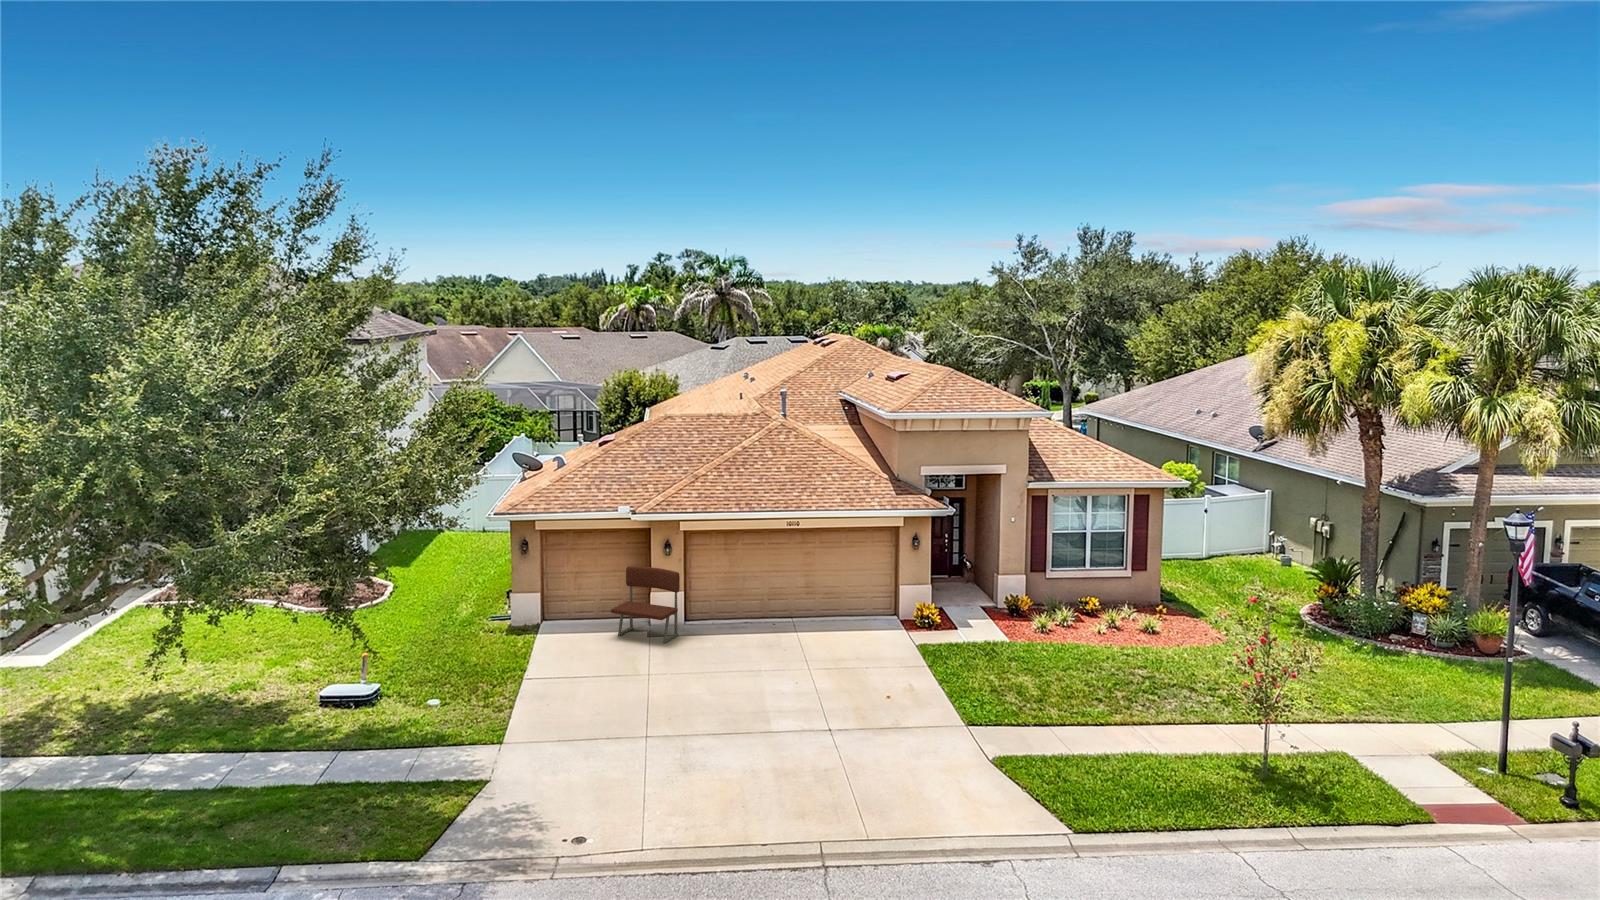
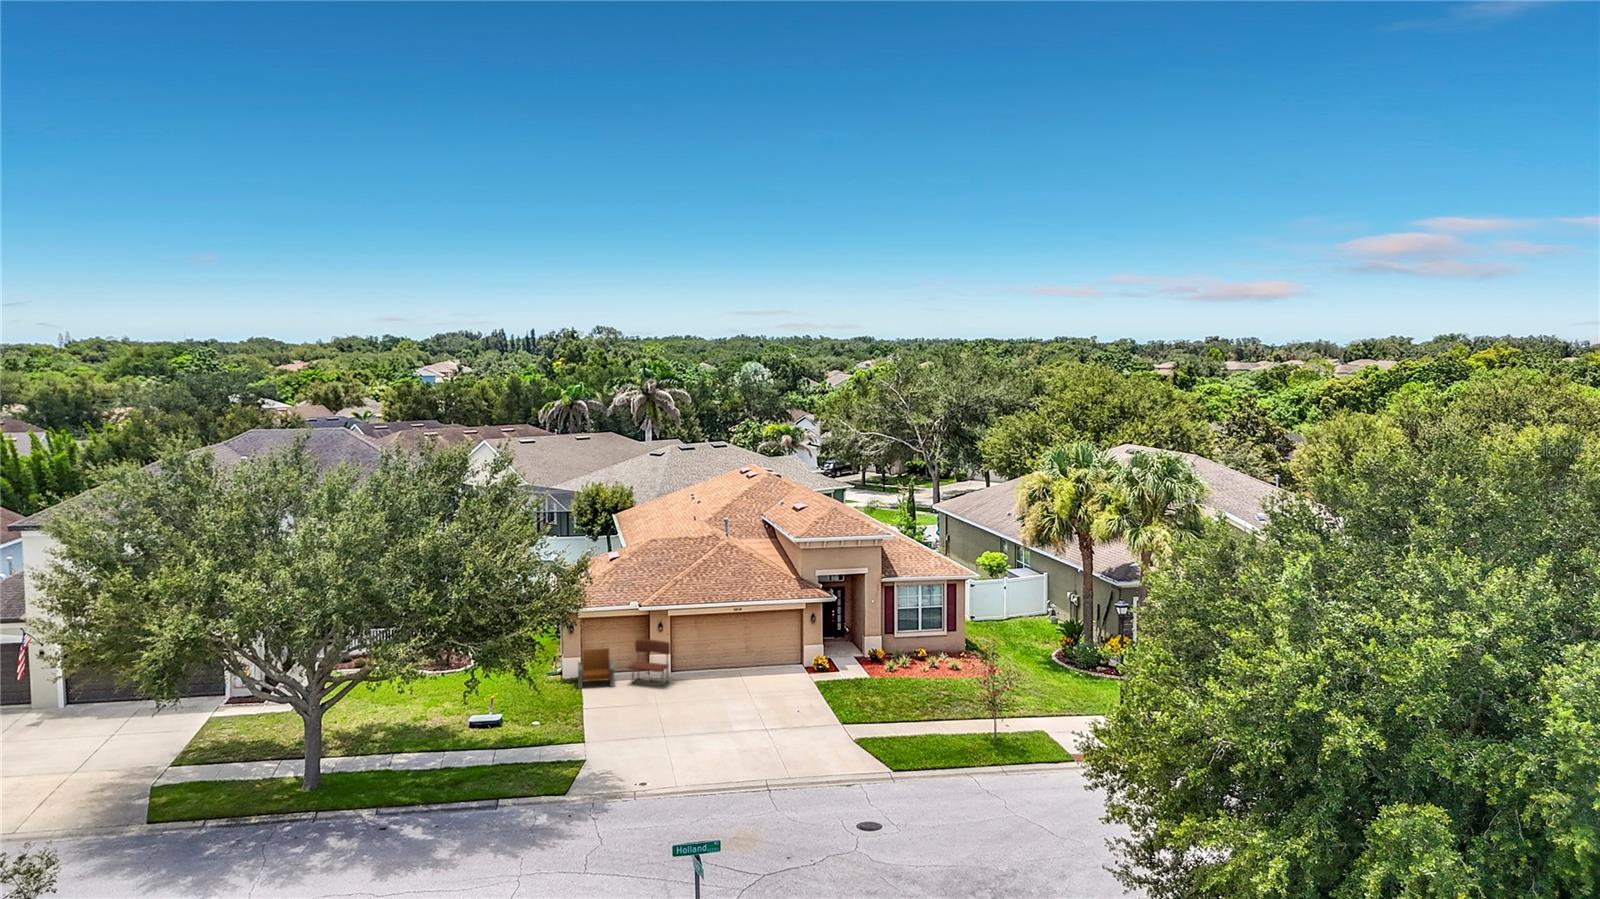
lounge chair: none [529,579,593,642] -> present [578,648,615,689]

